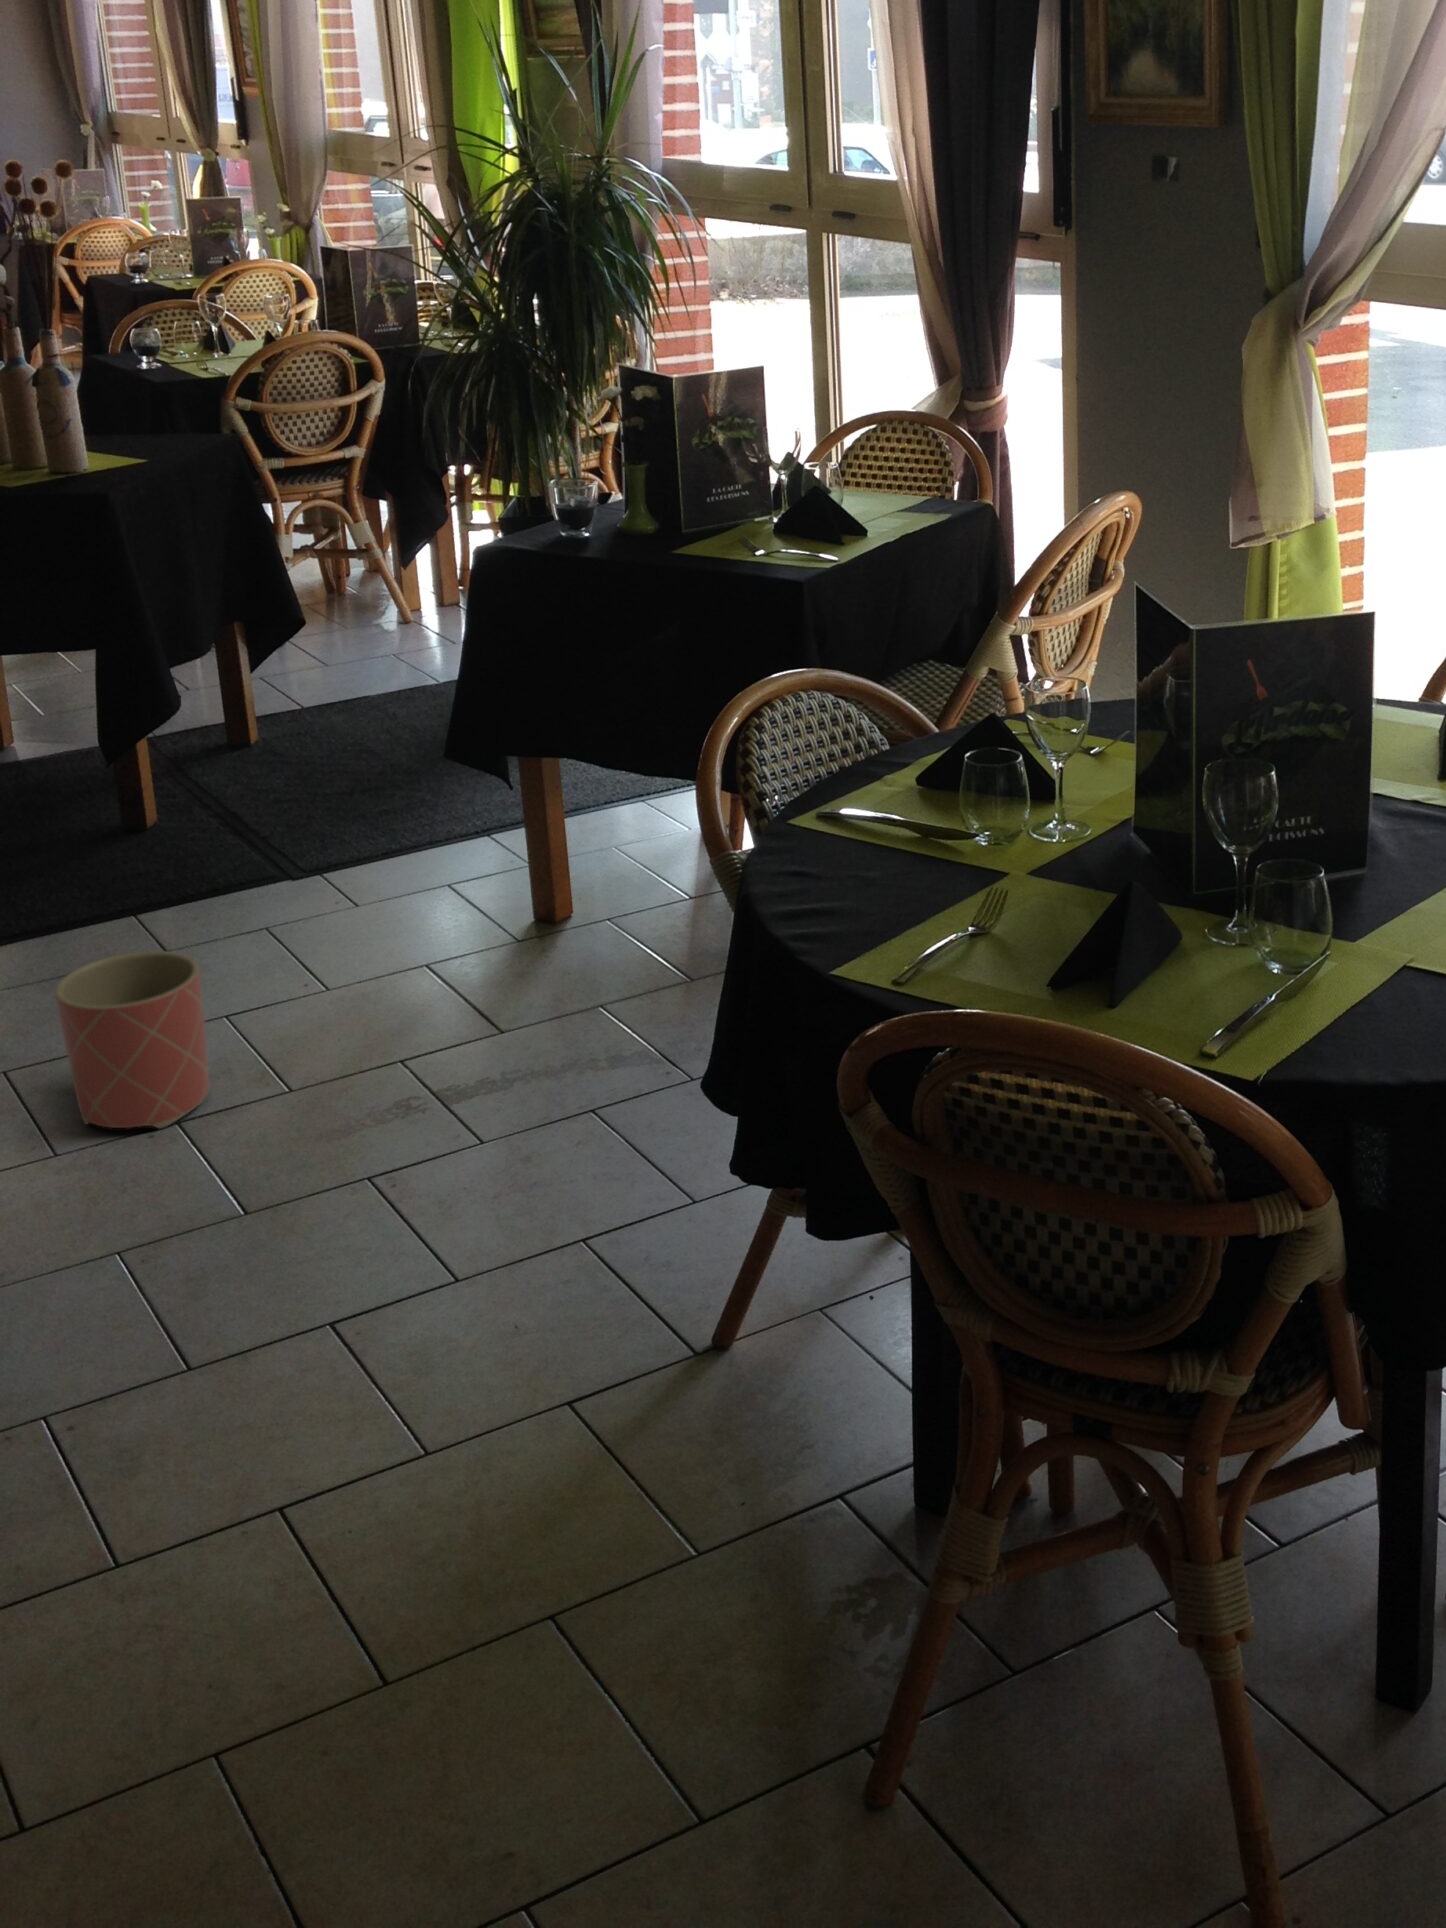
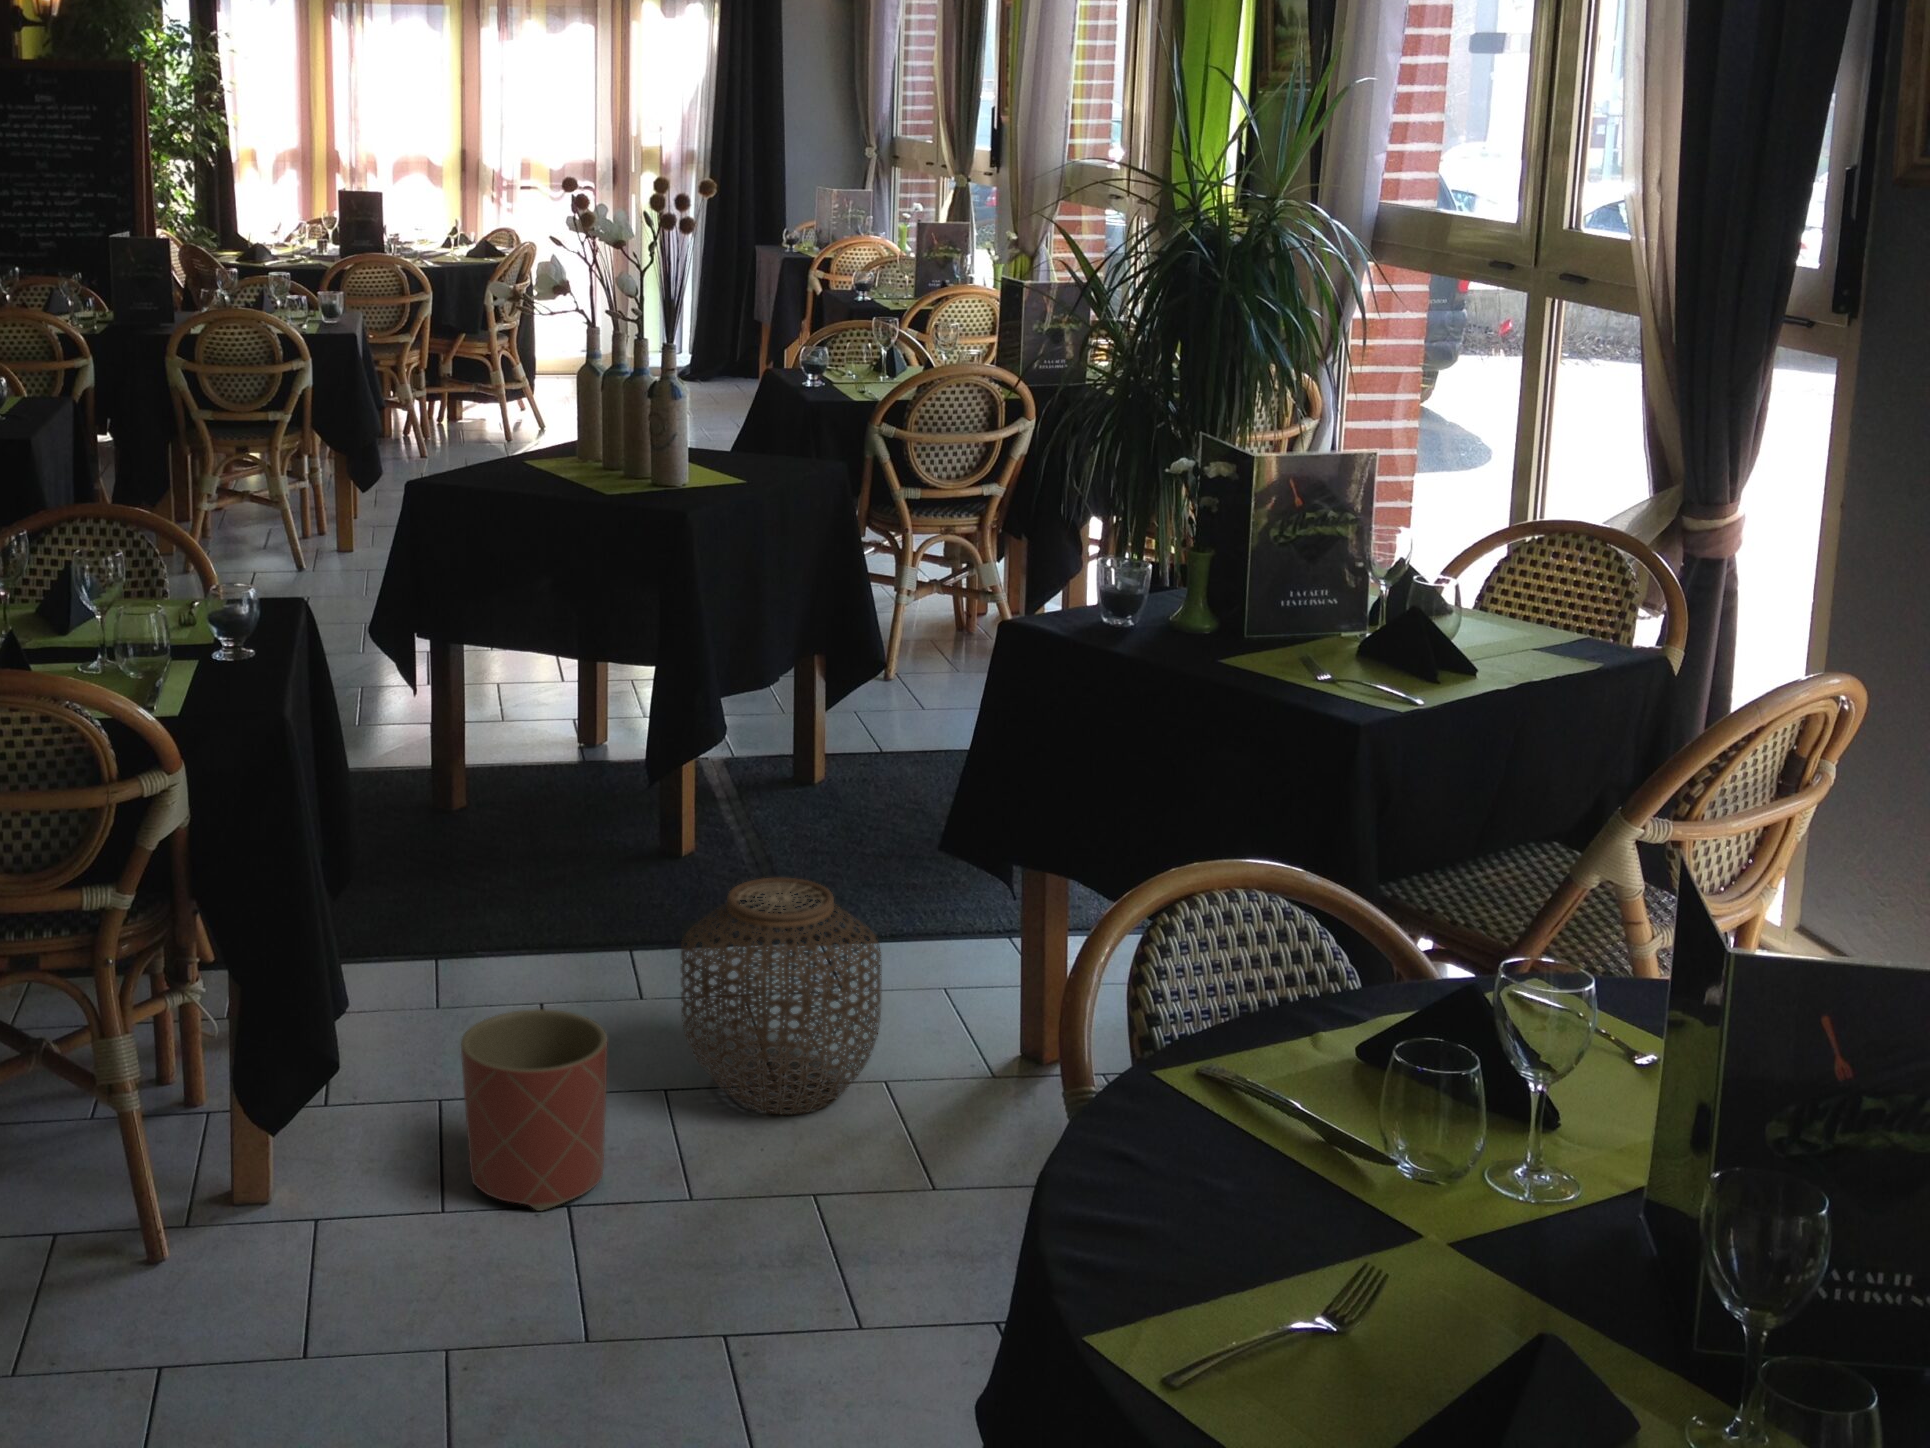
woven basket: none [230,798,423,1007] -> present [681,877,882,1115]

